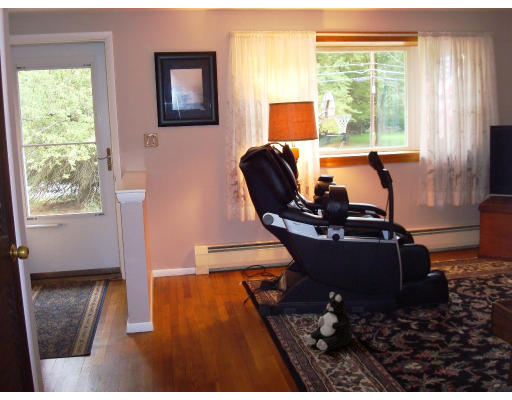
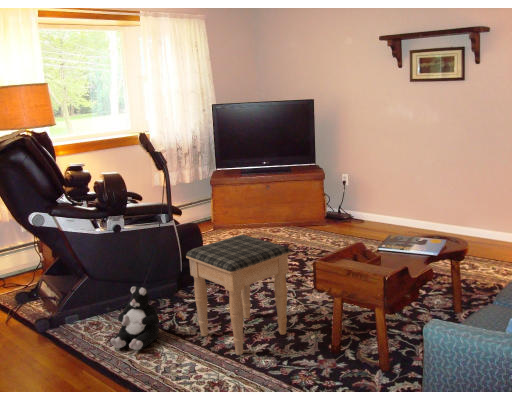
footstool: none [378,261,484,382] -> present [186,235,291,355]

